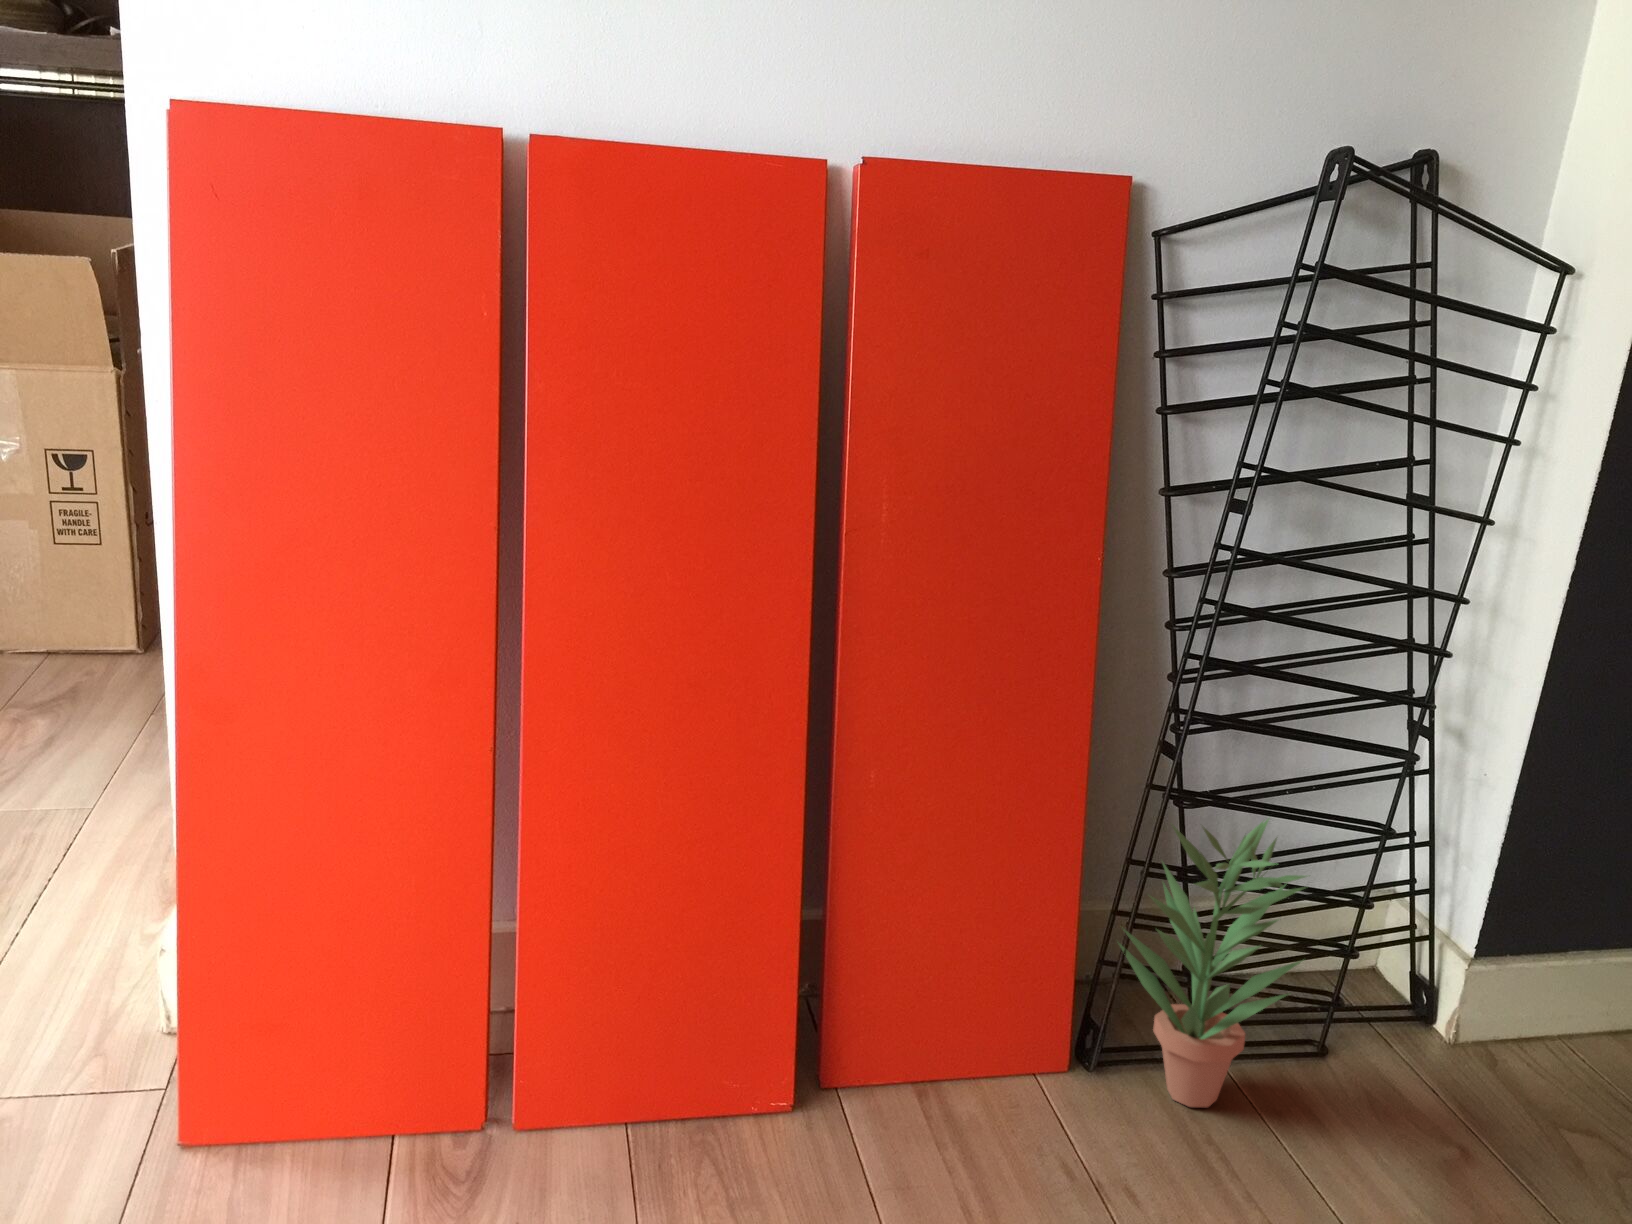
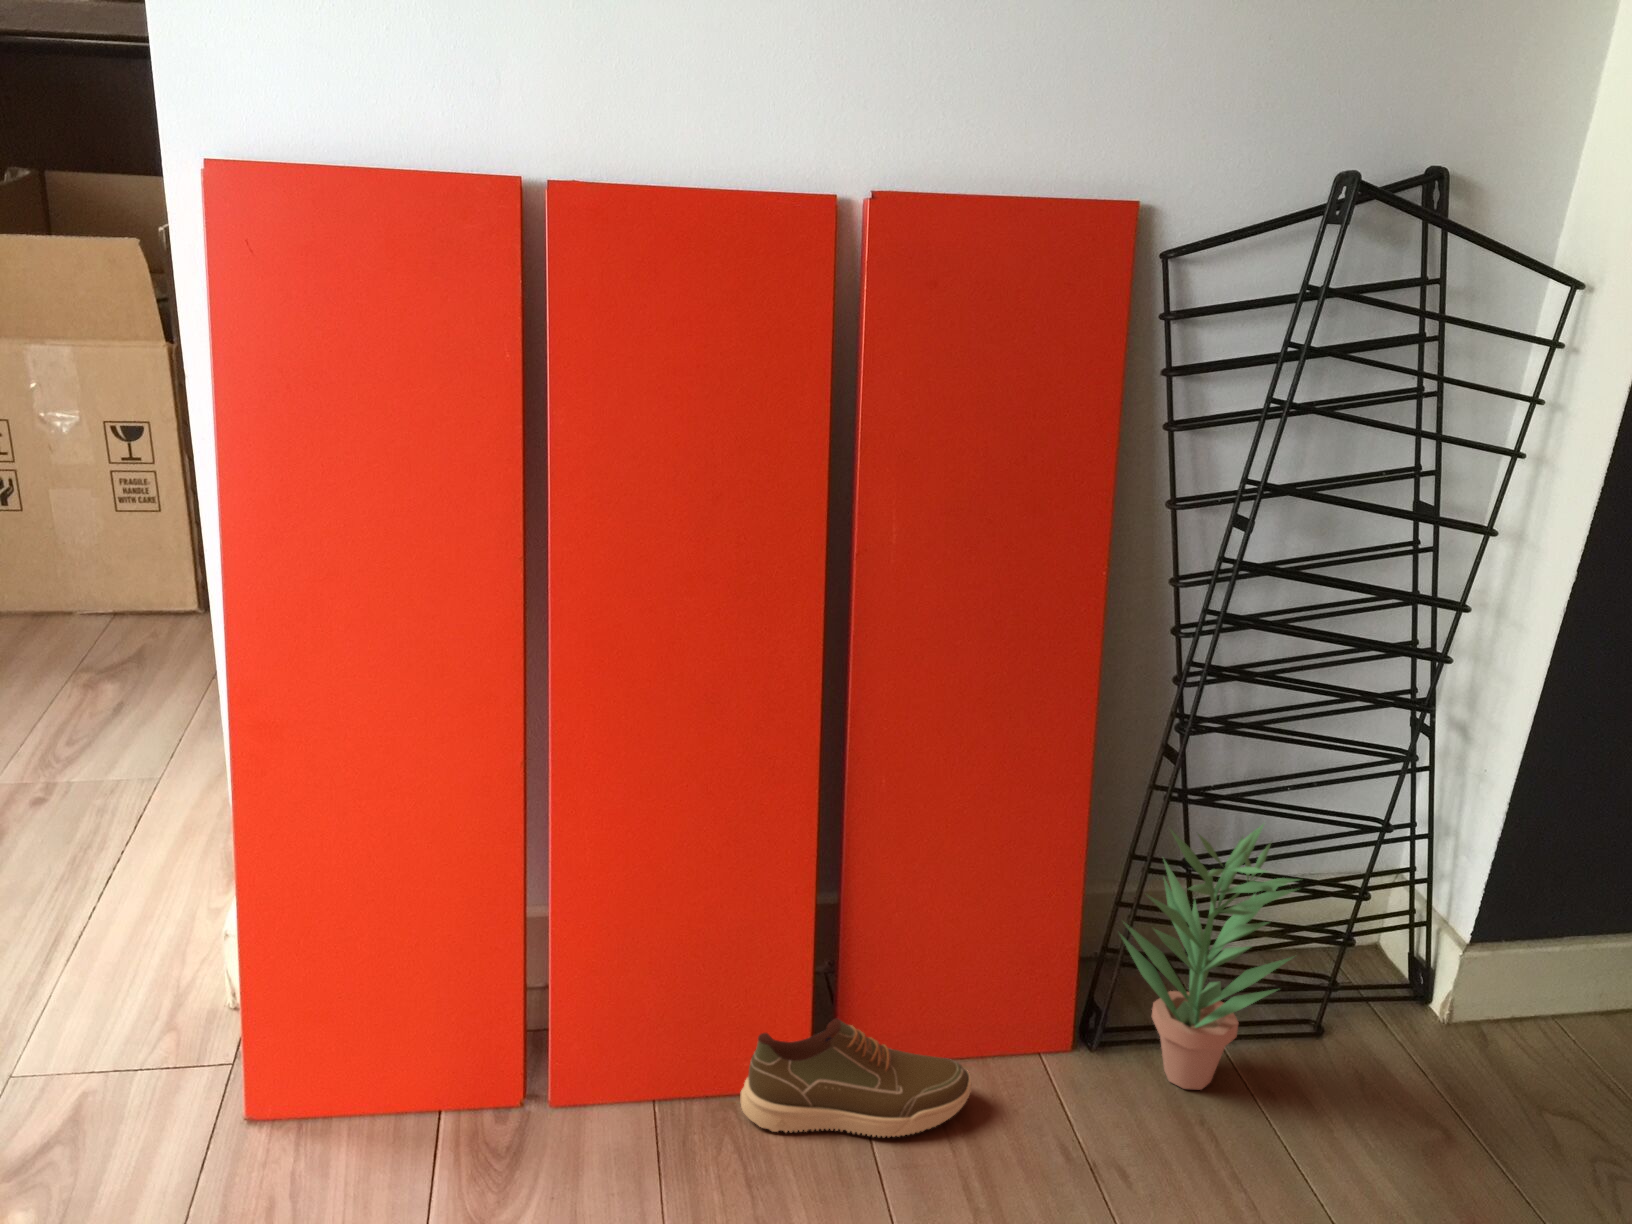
shoe: none [720,1030,967,1158] -> present [741,1019,971,1137]

